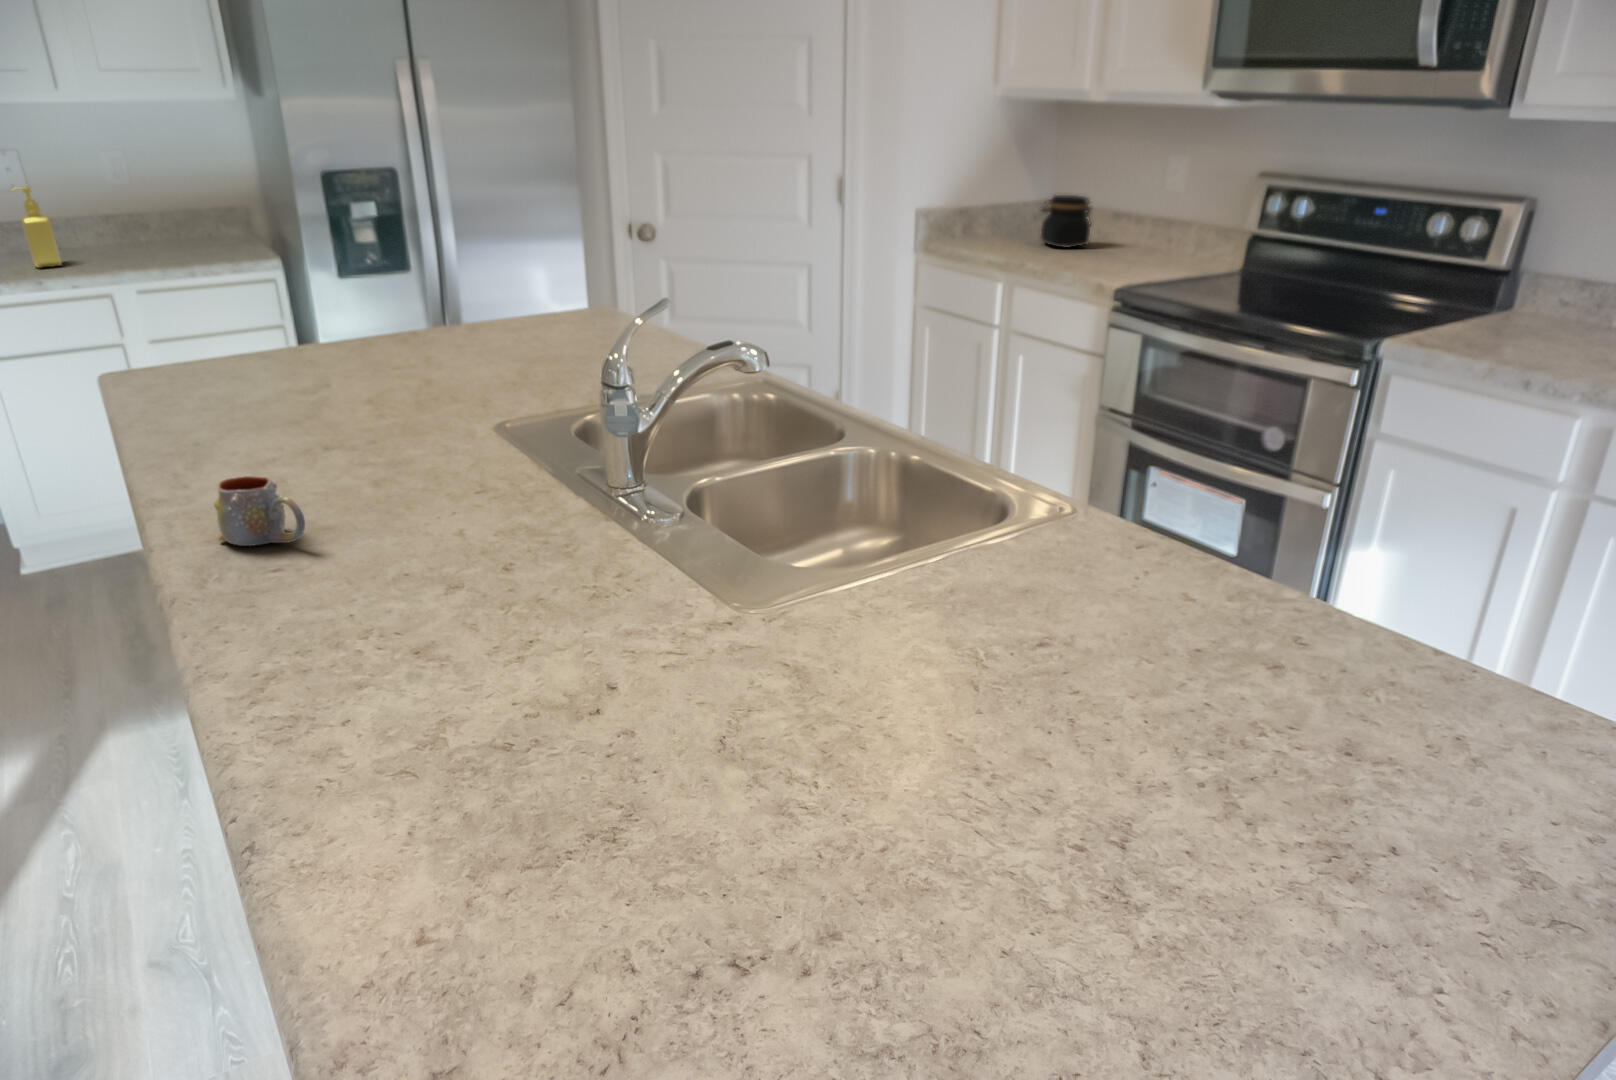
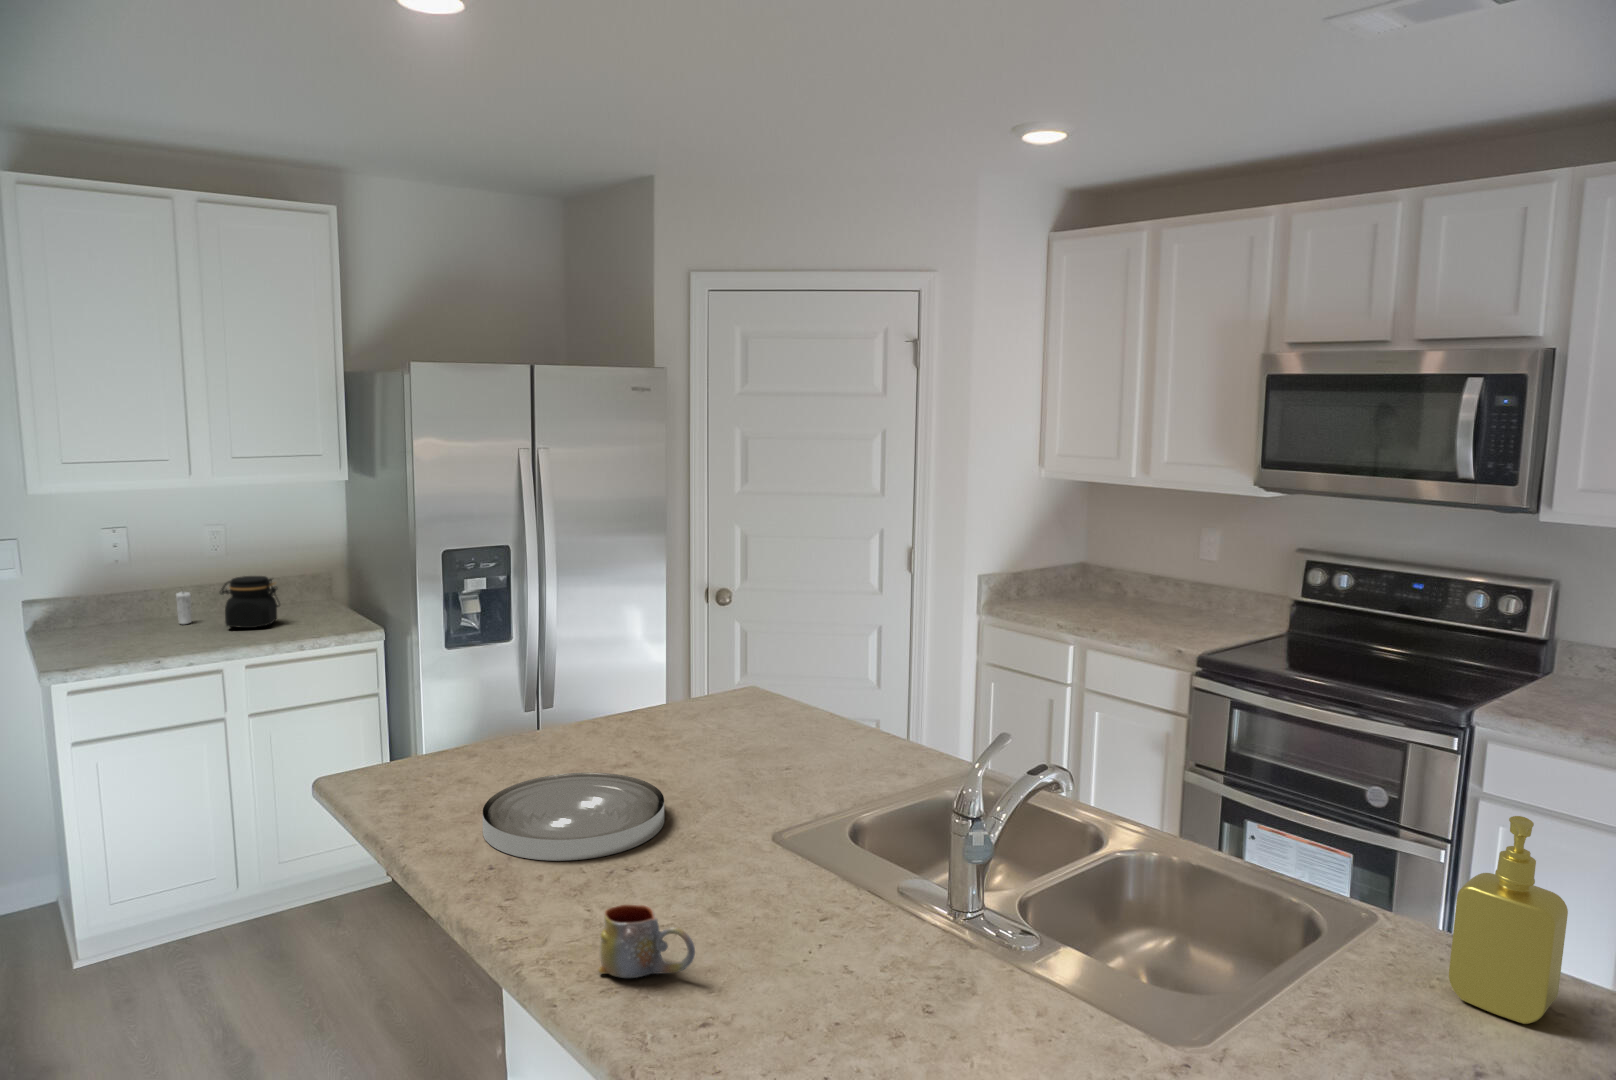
soap dispenser: present [13,186,62,268] -> present [1449,816,1568,1024]
jar: present [1041,195,1091,247] -> present [220,576,280,628]
candle: none [69,211,92,252] -> present [176,592,192,624]
plate: none [202,373,407,449] -> present [483,773,665,861]

